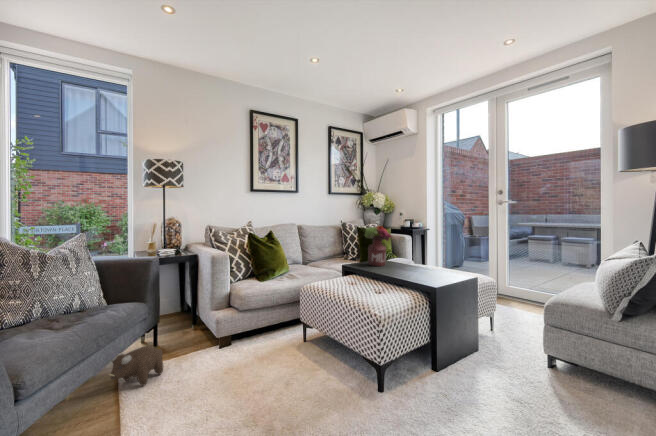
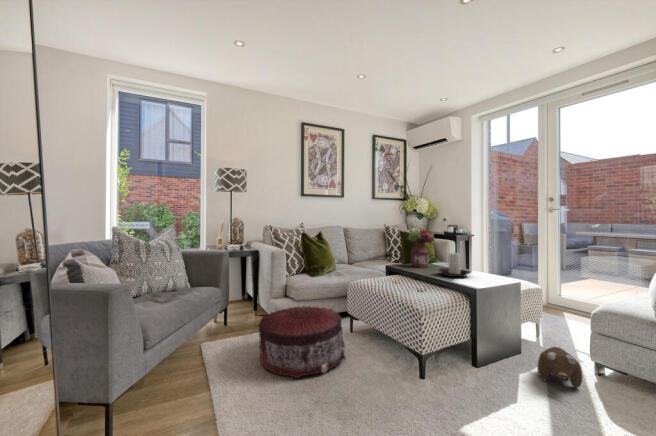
candle holder: none [395,249,430,276] -> present [438,253,471,277]
pouf: none [192,316,297,408] -> present [259,305,345,378]
plush toy: present [109,346,163,386] -> present [537,347,582,388]

